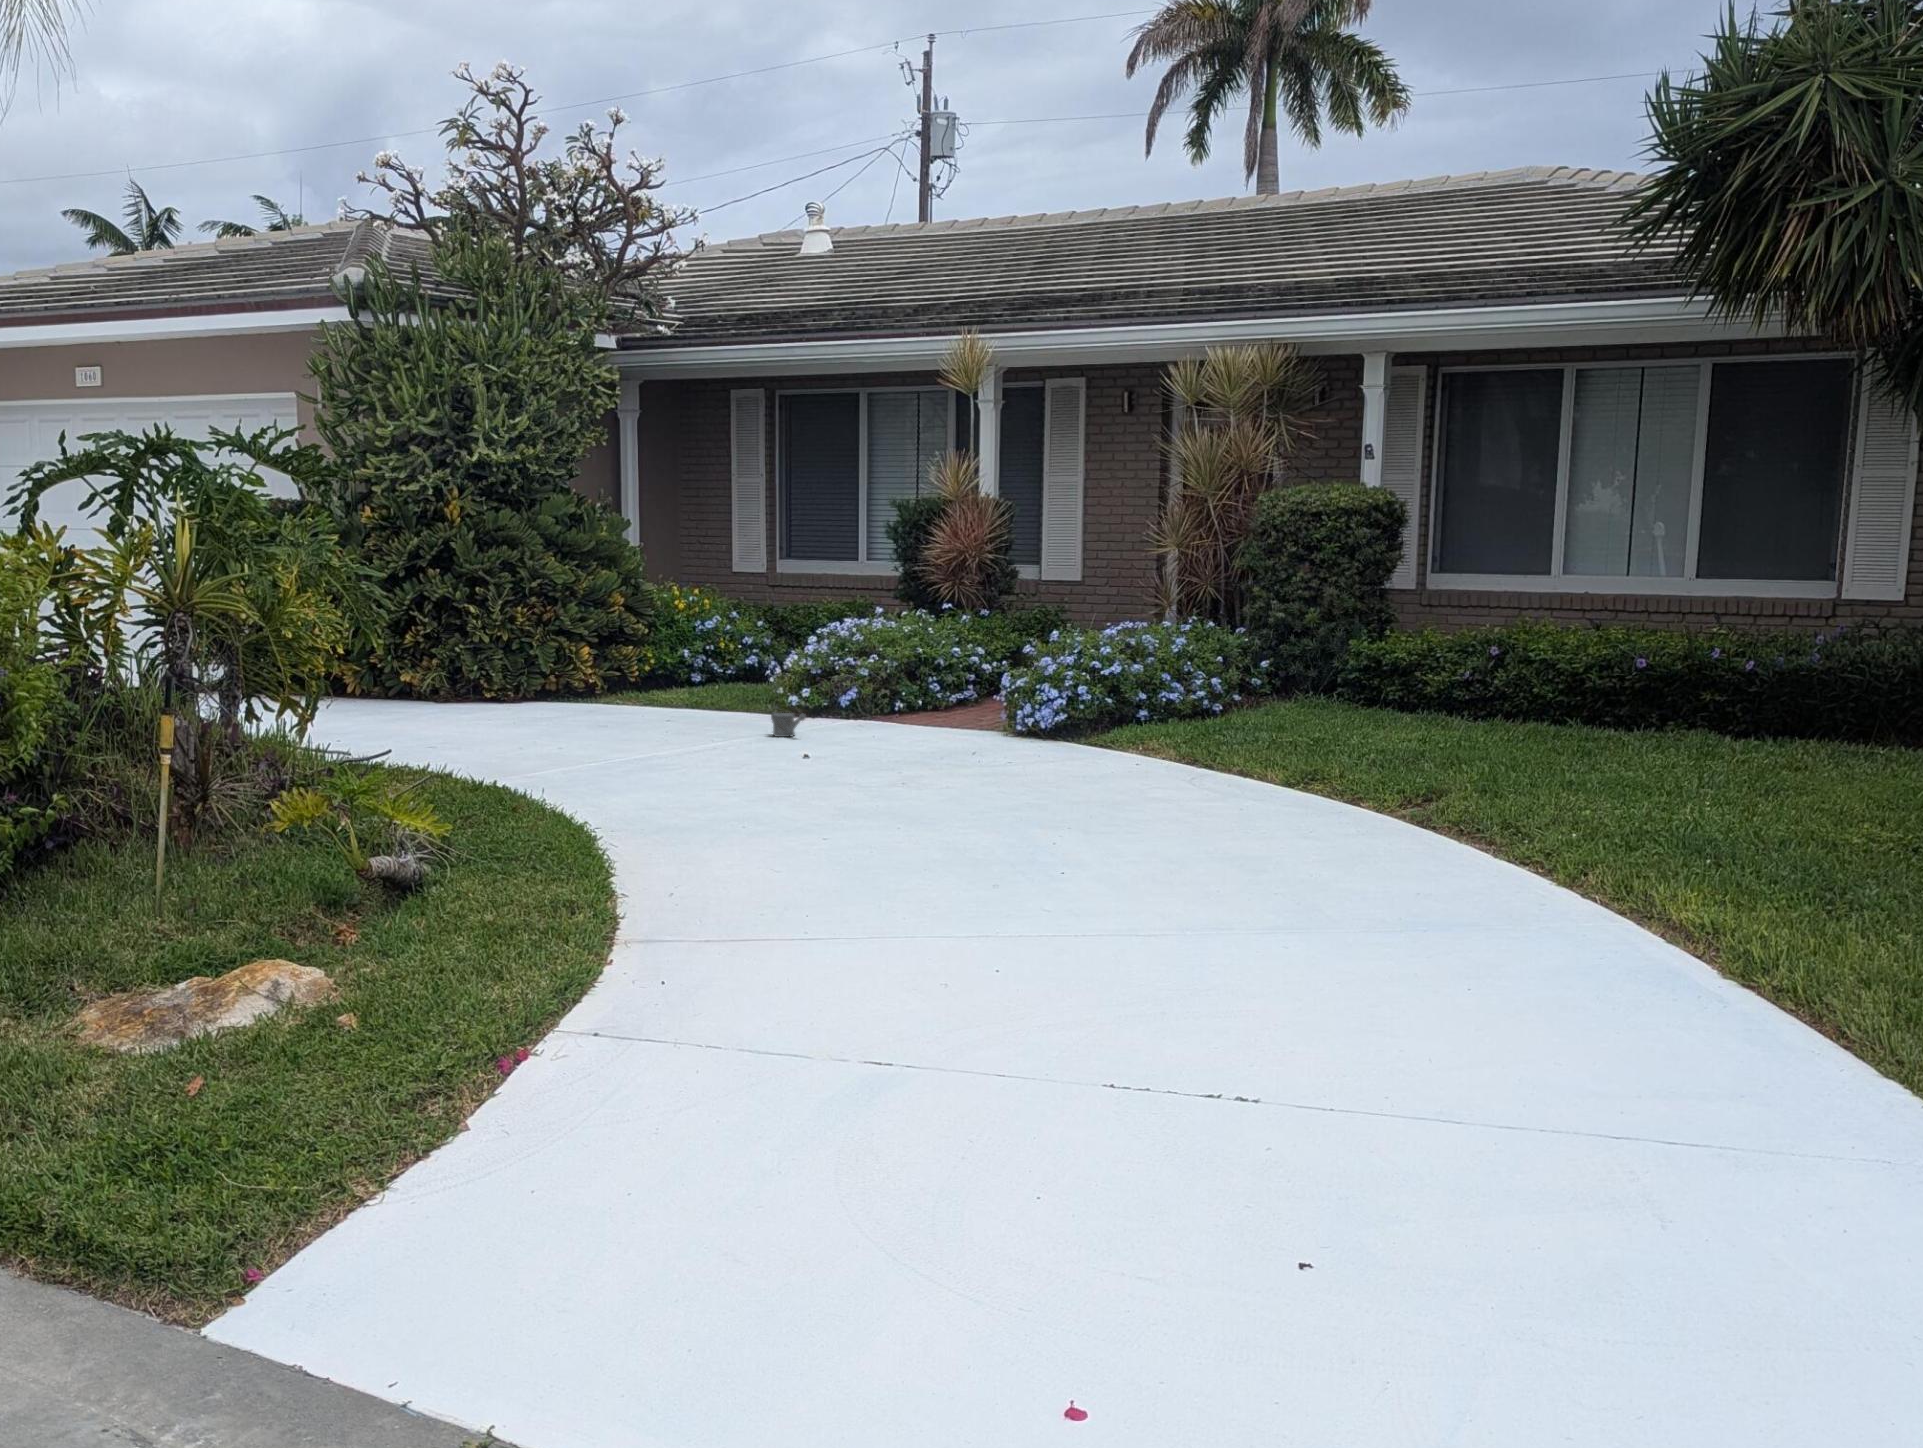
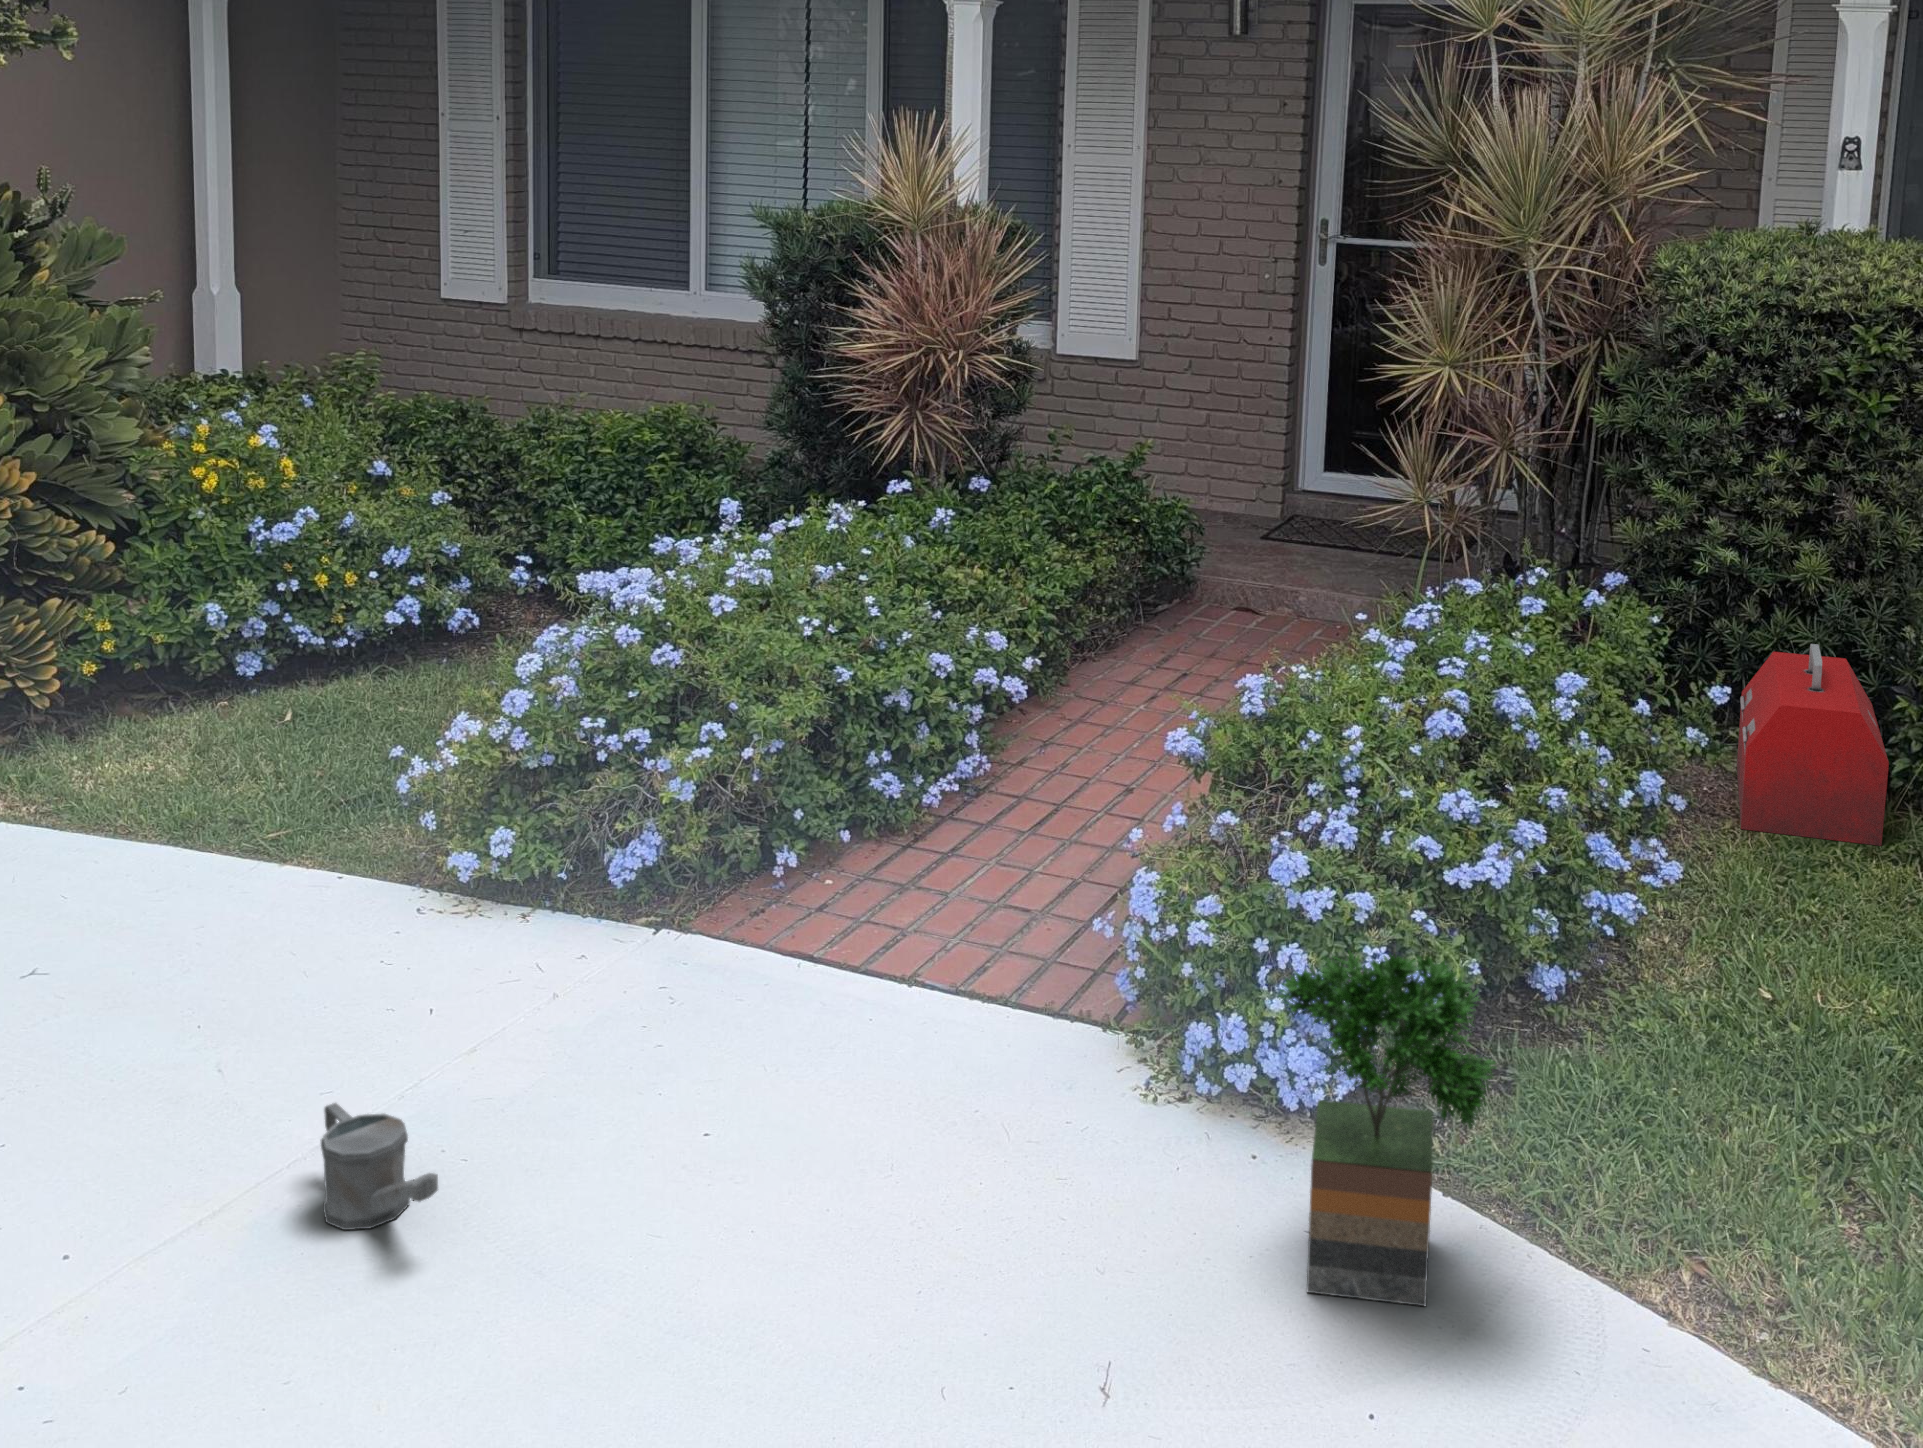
toolbox: none [1264,642,1335,710] -> present [1737,644,1889,846]
potted tree: none [1025,654,1082,742] -> present [1279,952,1495,1306]

